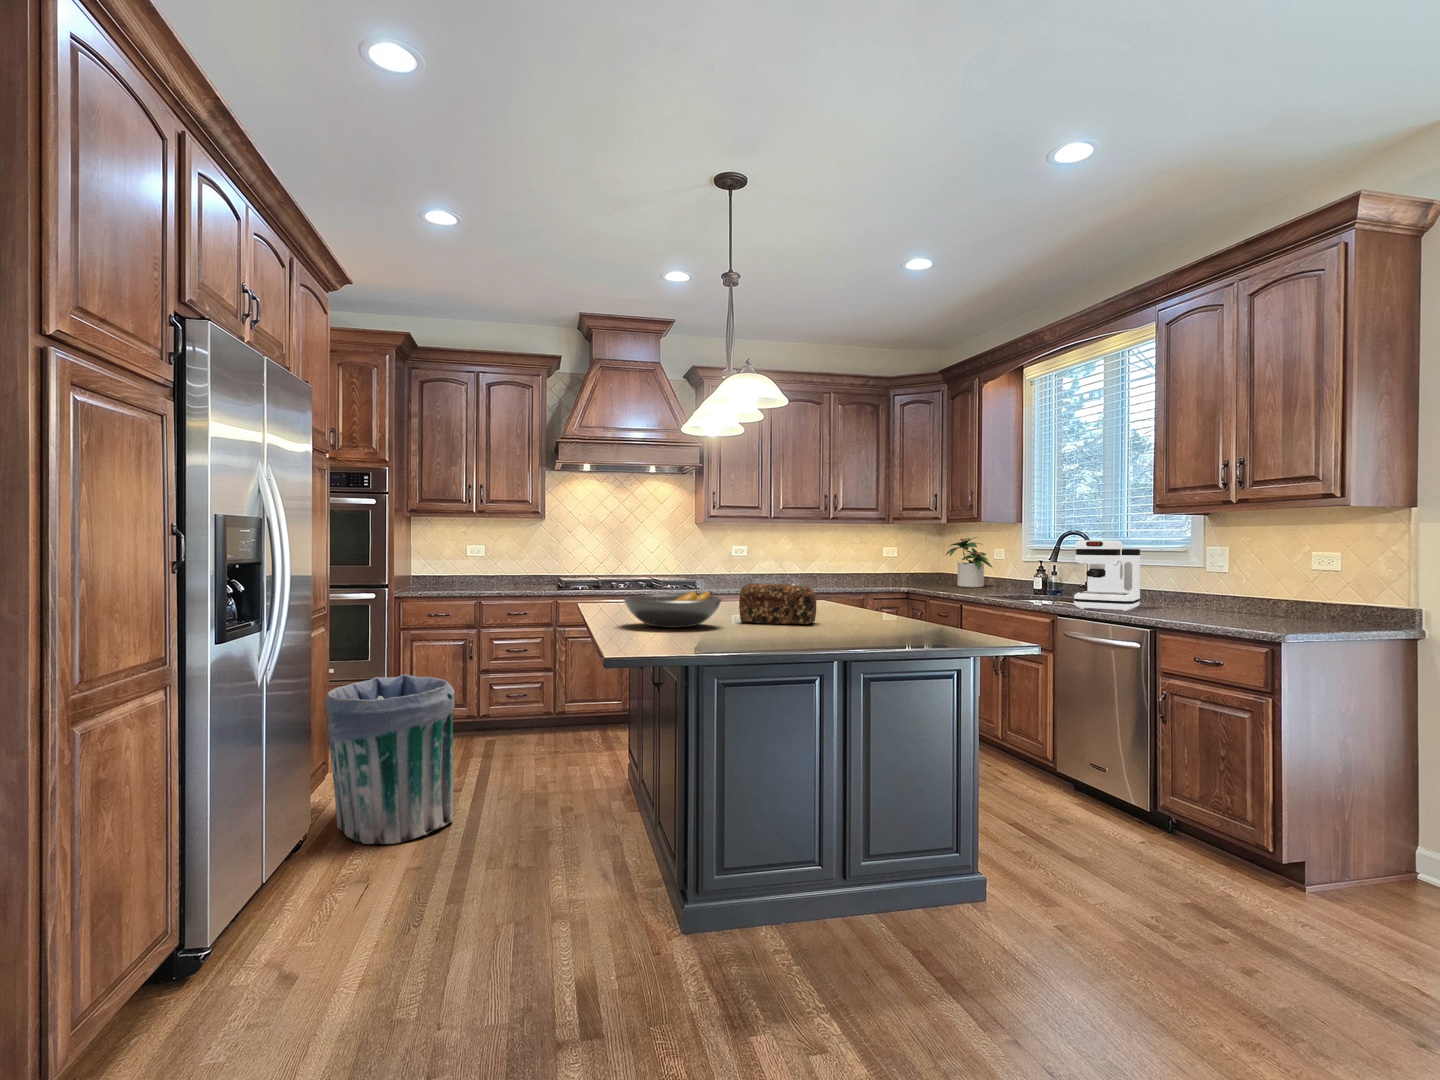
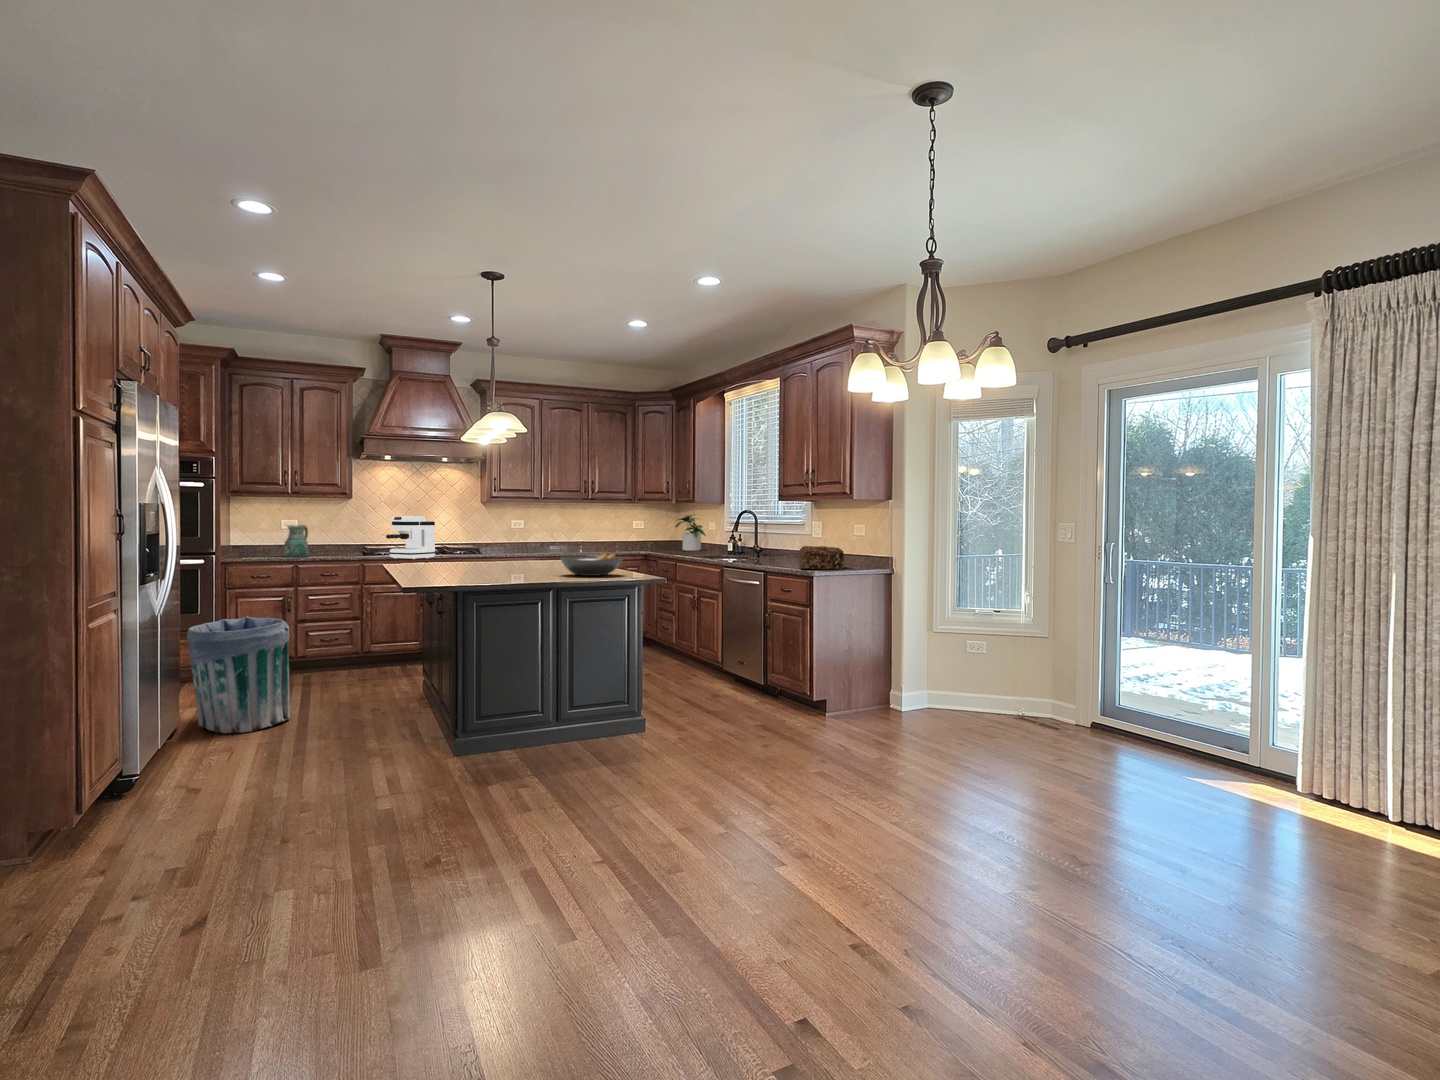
coffee maker: present [1074,540,1140,611] -> present [386,516,435,559]
ceramic pitcher: none [465,551,494,592] -> present [284,525,309,557]
bread loaf: present [739,583,816,624] -> present [799,546,844,569]
fruit bowl: present [624,591,722,628] -> present [561,553,623,576]

